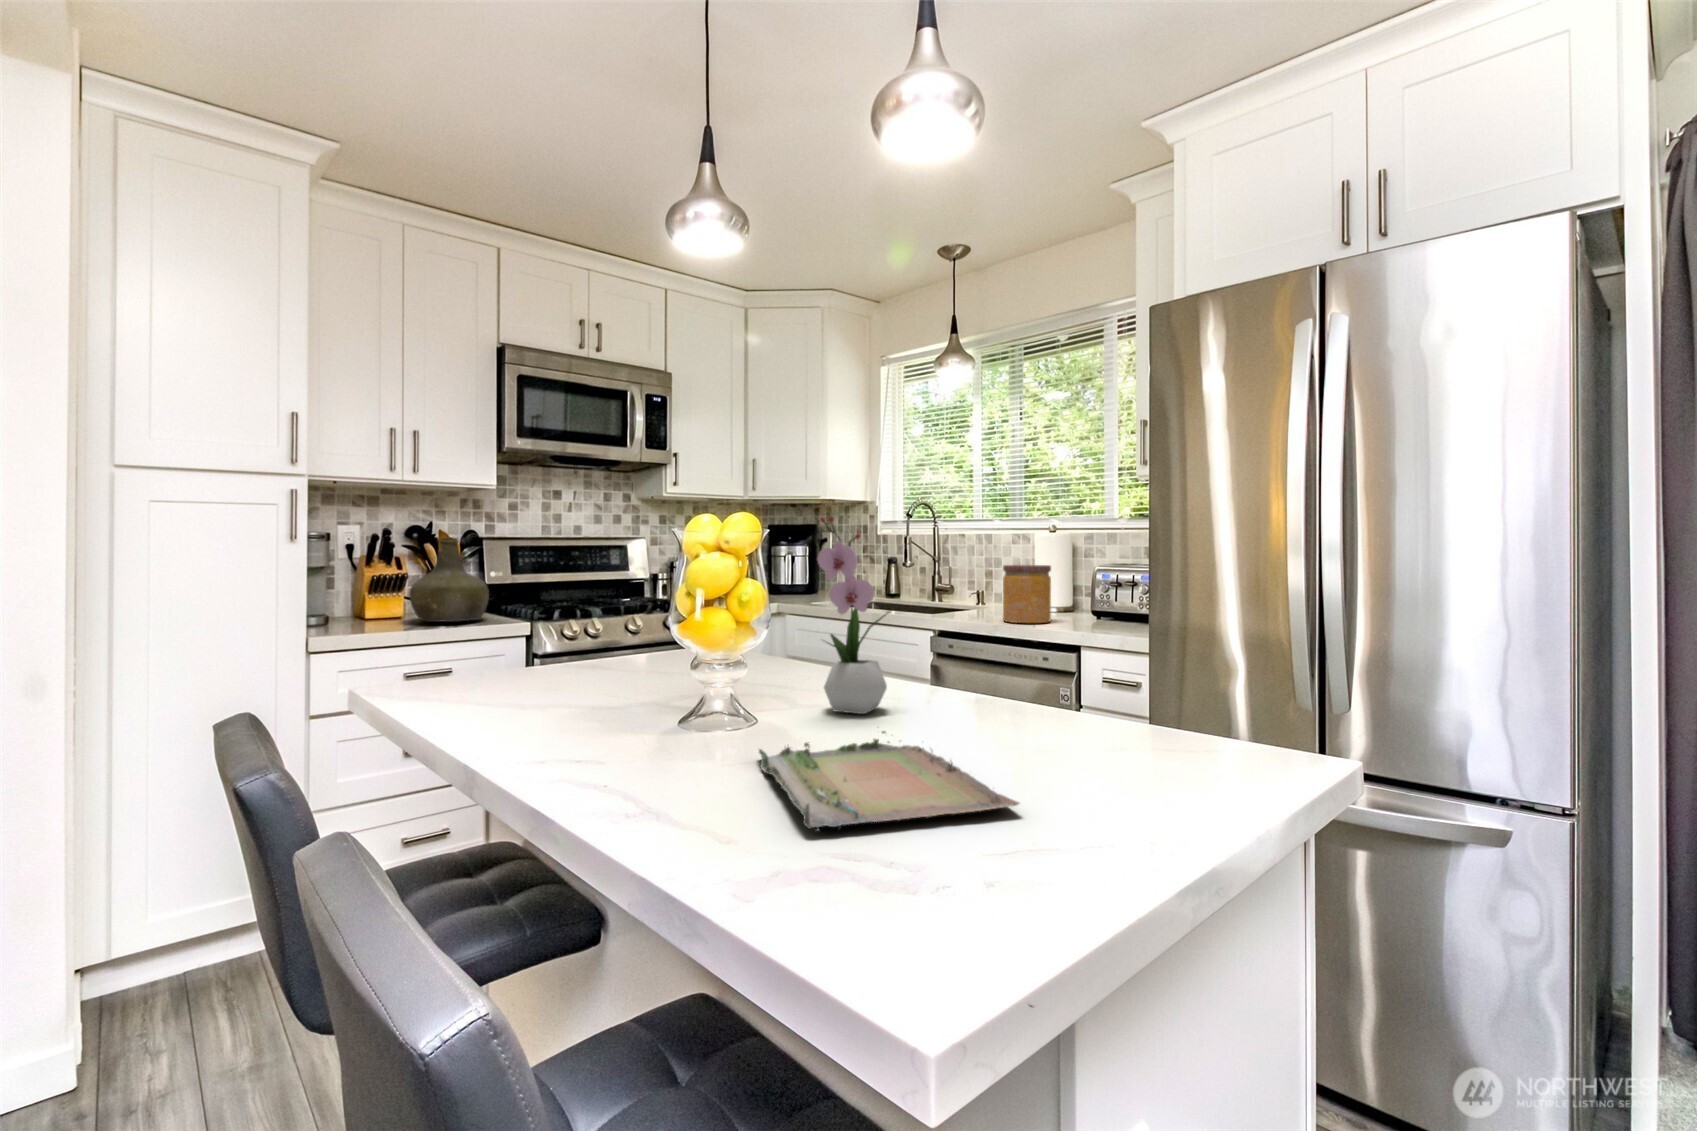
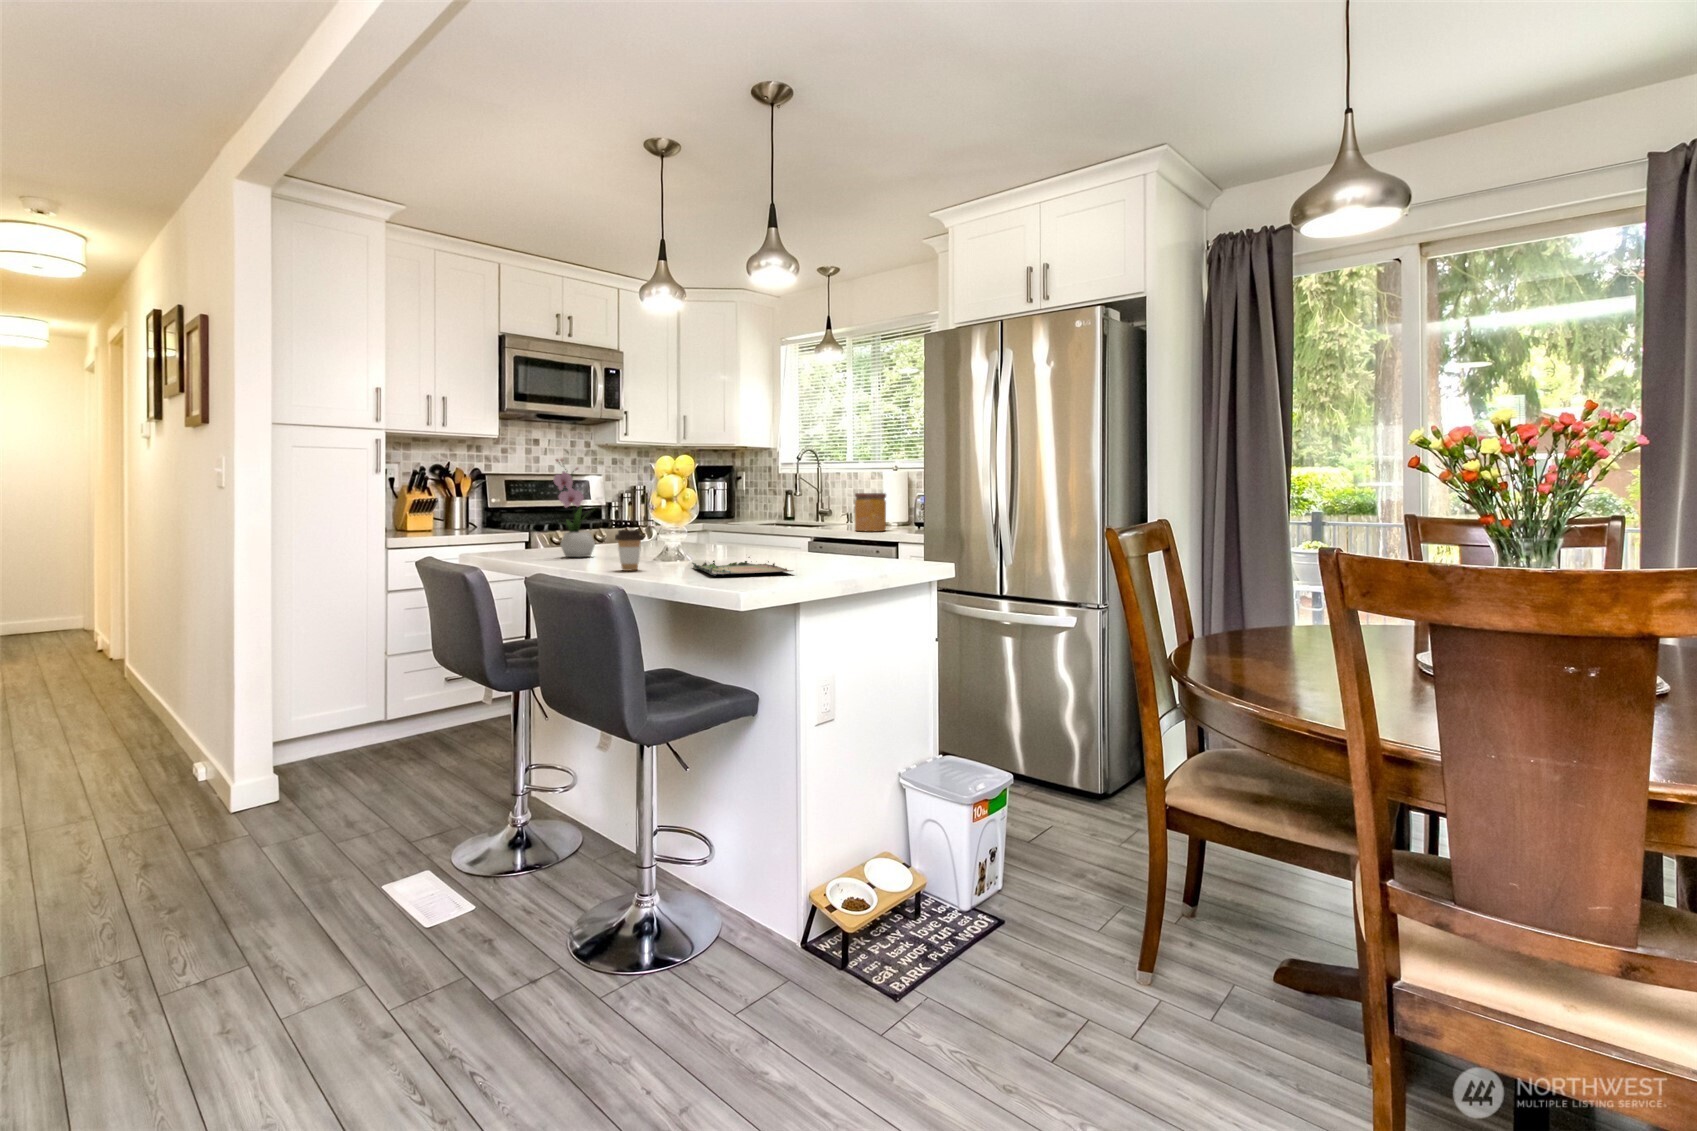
flower arrangement: present [817,516,887,714] -> present [553,459,595,557]
bottle: present [409,538,489,622] -> none [444,473,499,531]
coffee cup: none [580,678,647,780] -> present [615,530,644,571]

